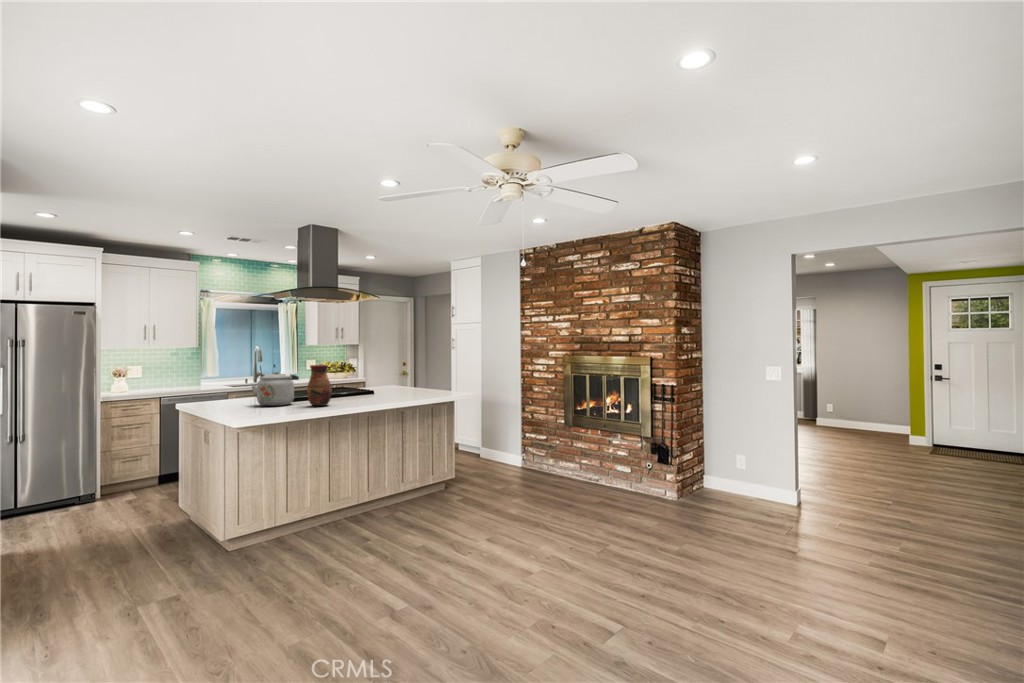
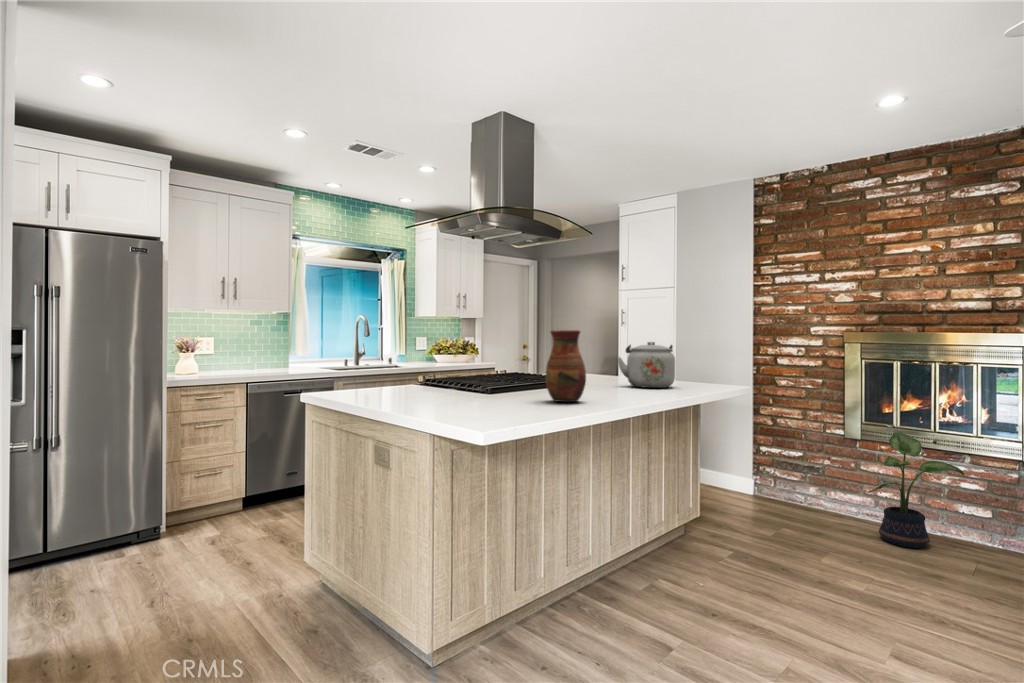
kettle: present [251,372,299,406] -> present [618,342,675,388]
potted plant: none [559,421,606,493] -> present [868,432,964,548]

